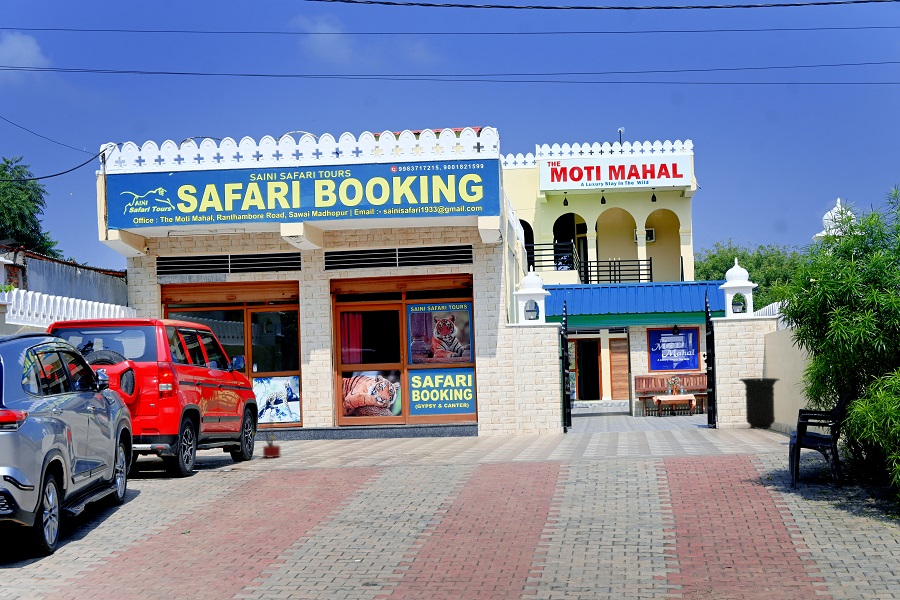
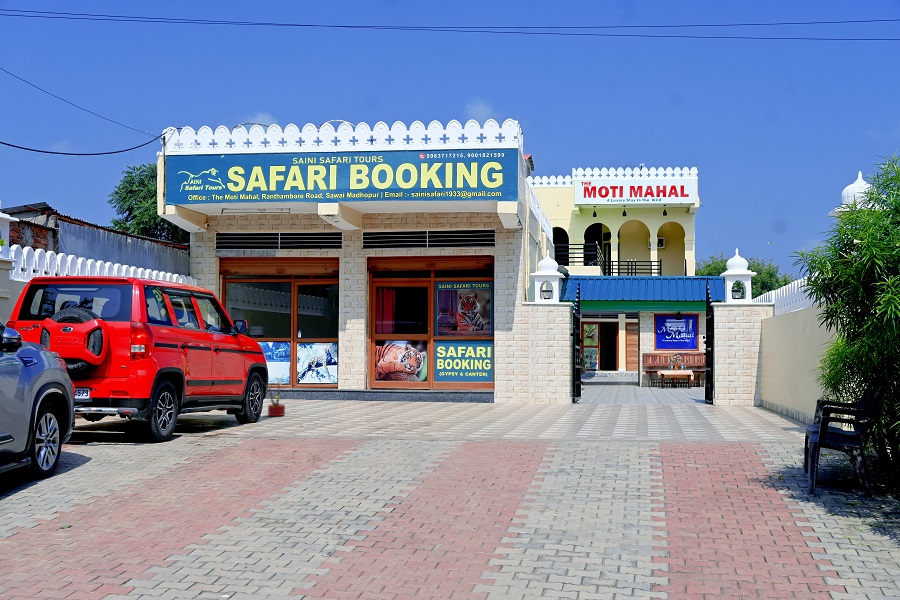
trash can: present [739,378,779,429] -> none [741,360,783,410]

